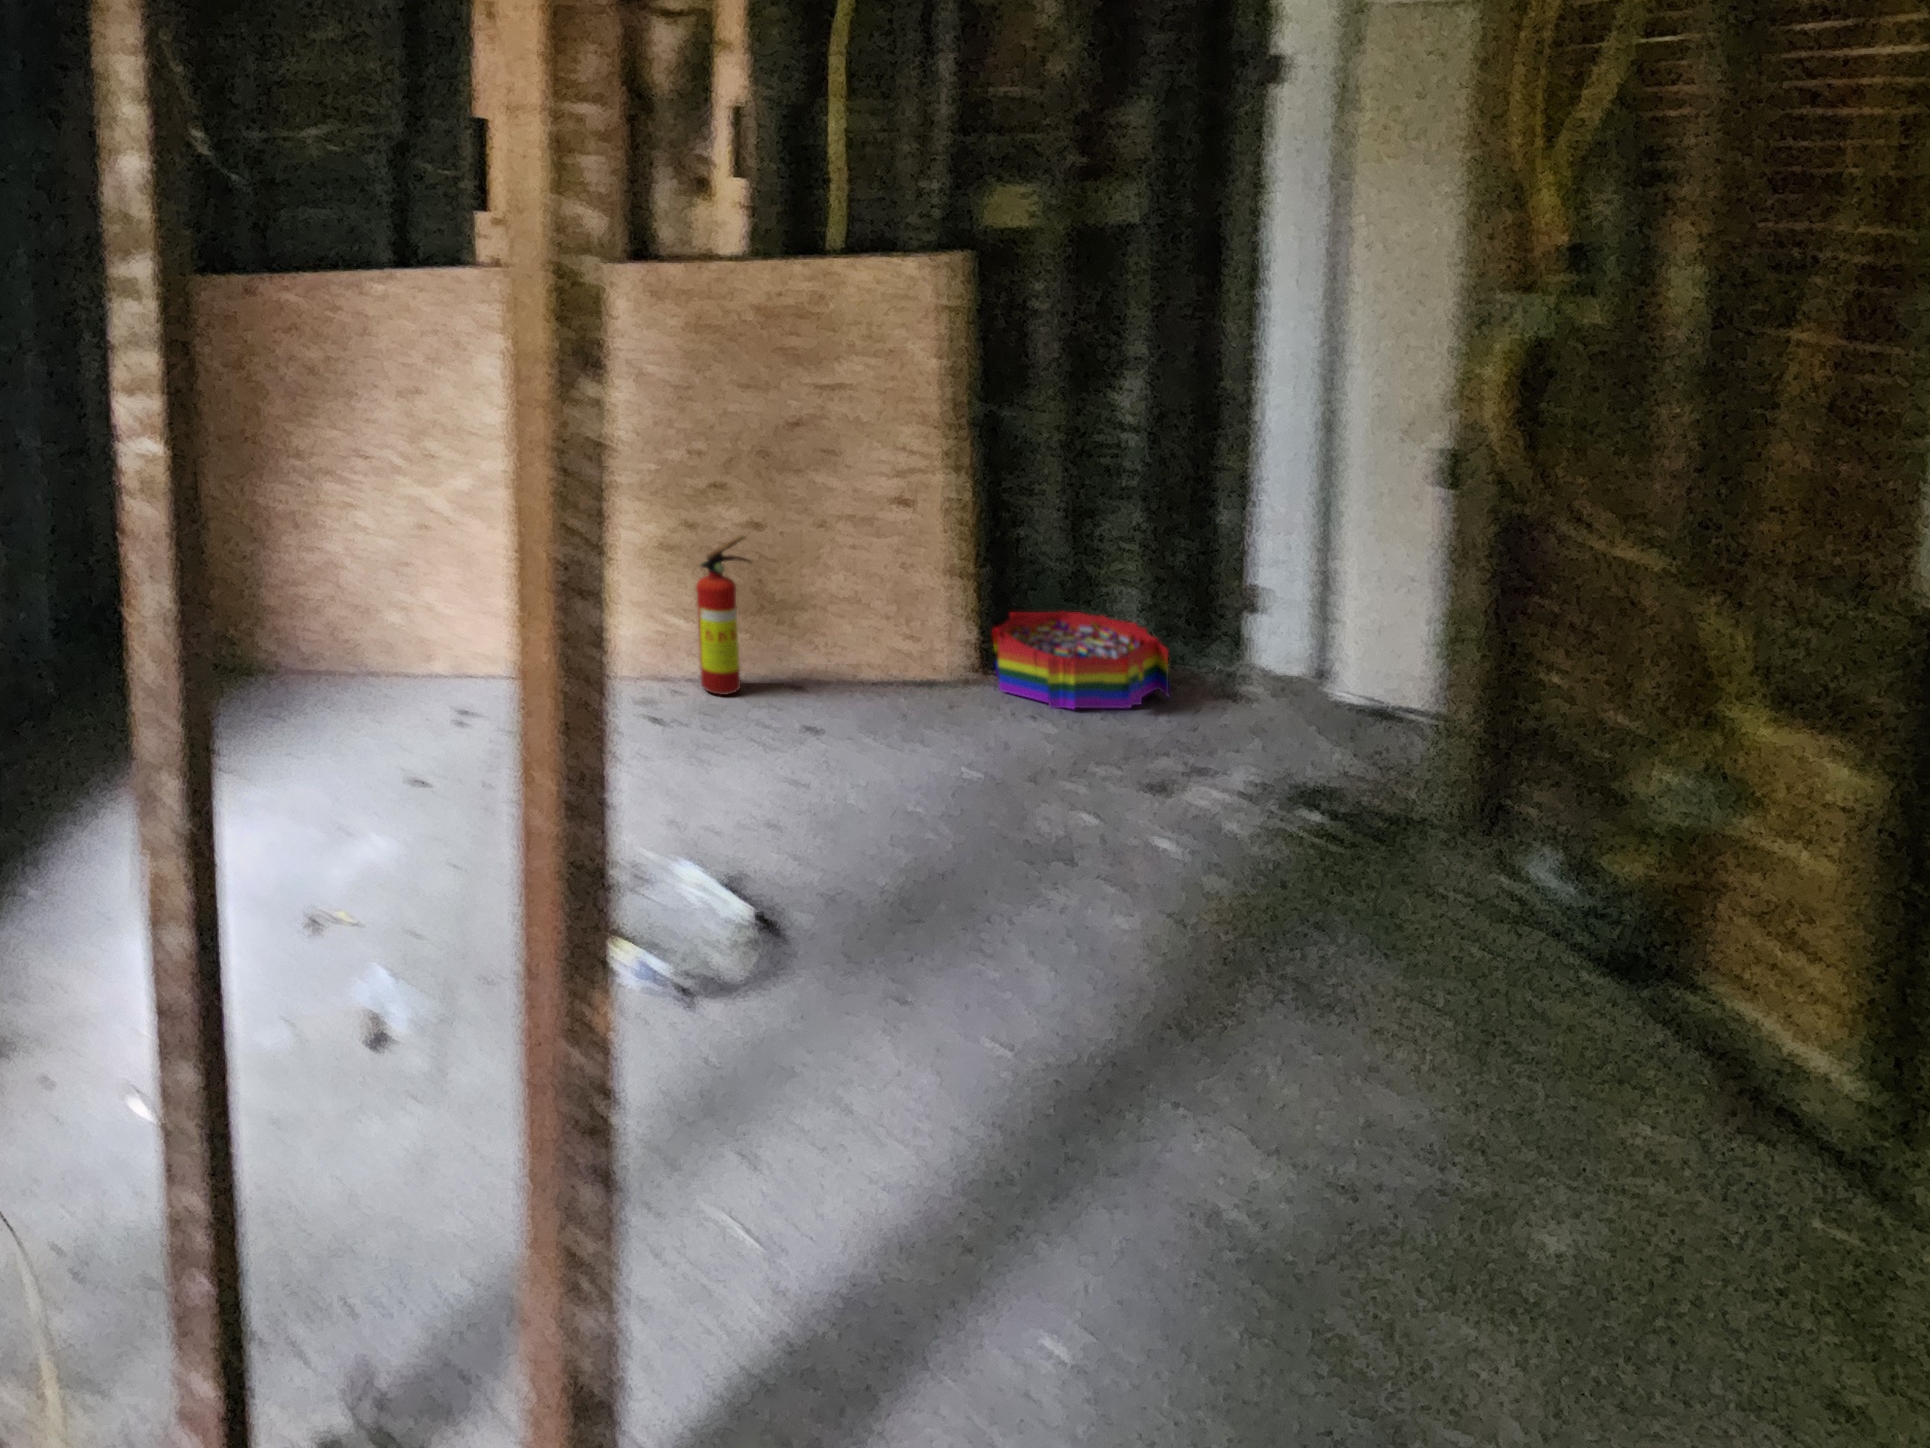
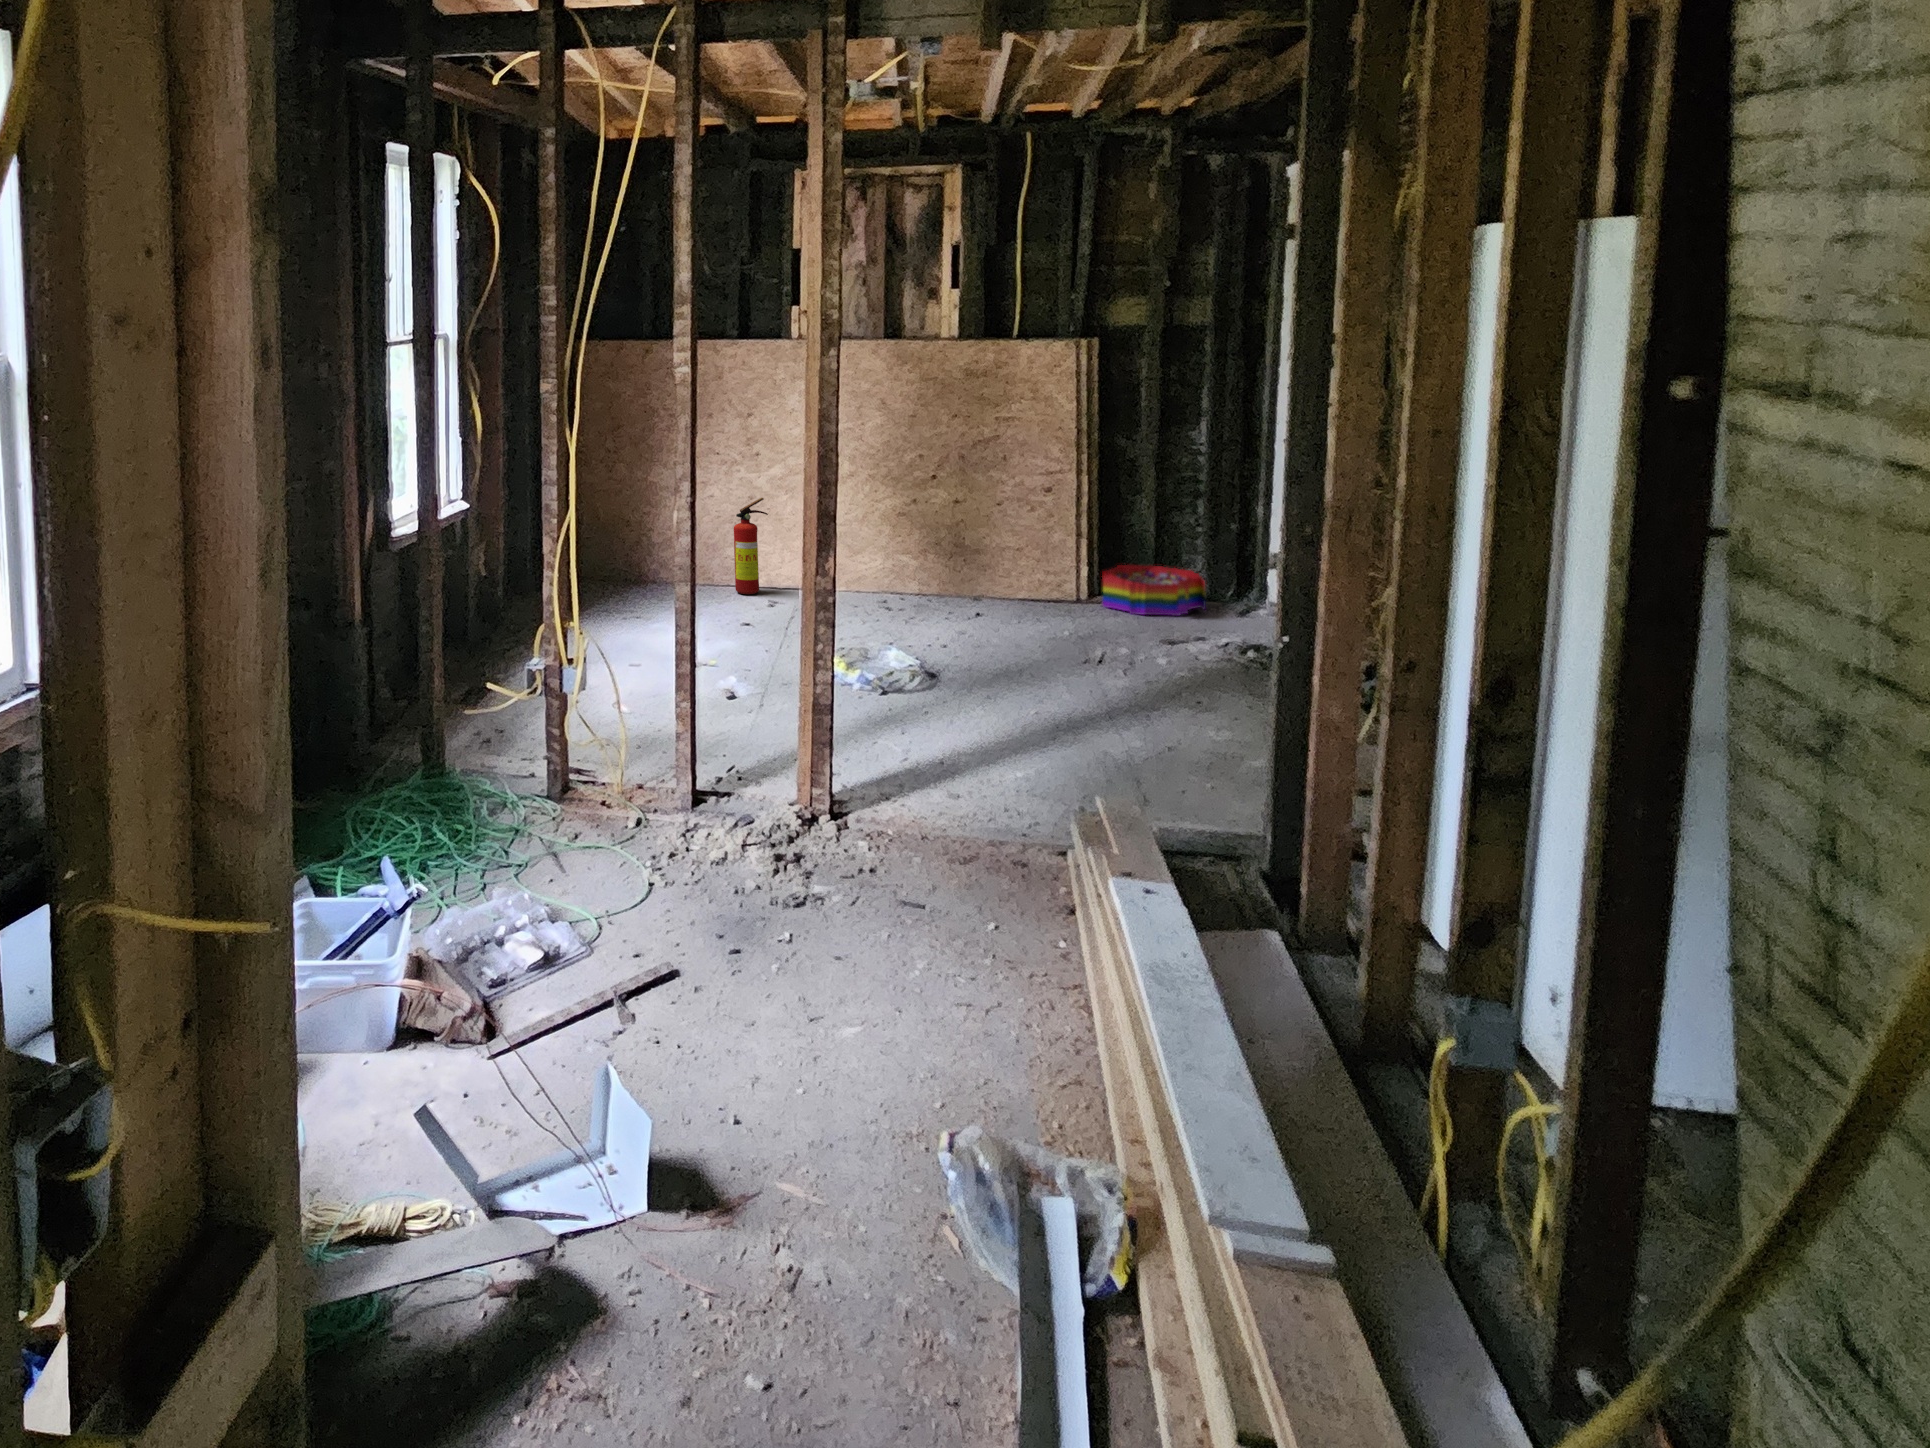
fire extinguisher: present [696,535,750,695] -> present [734,498,768,594]

